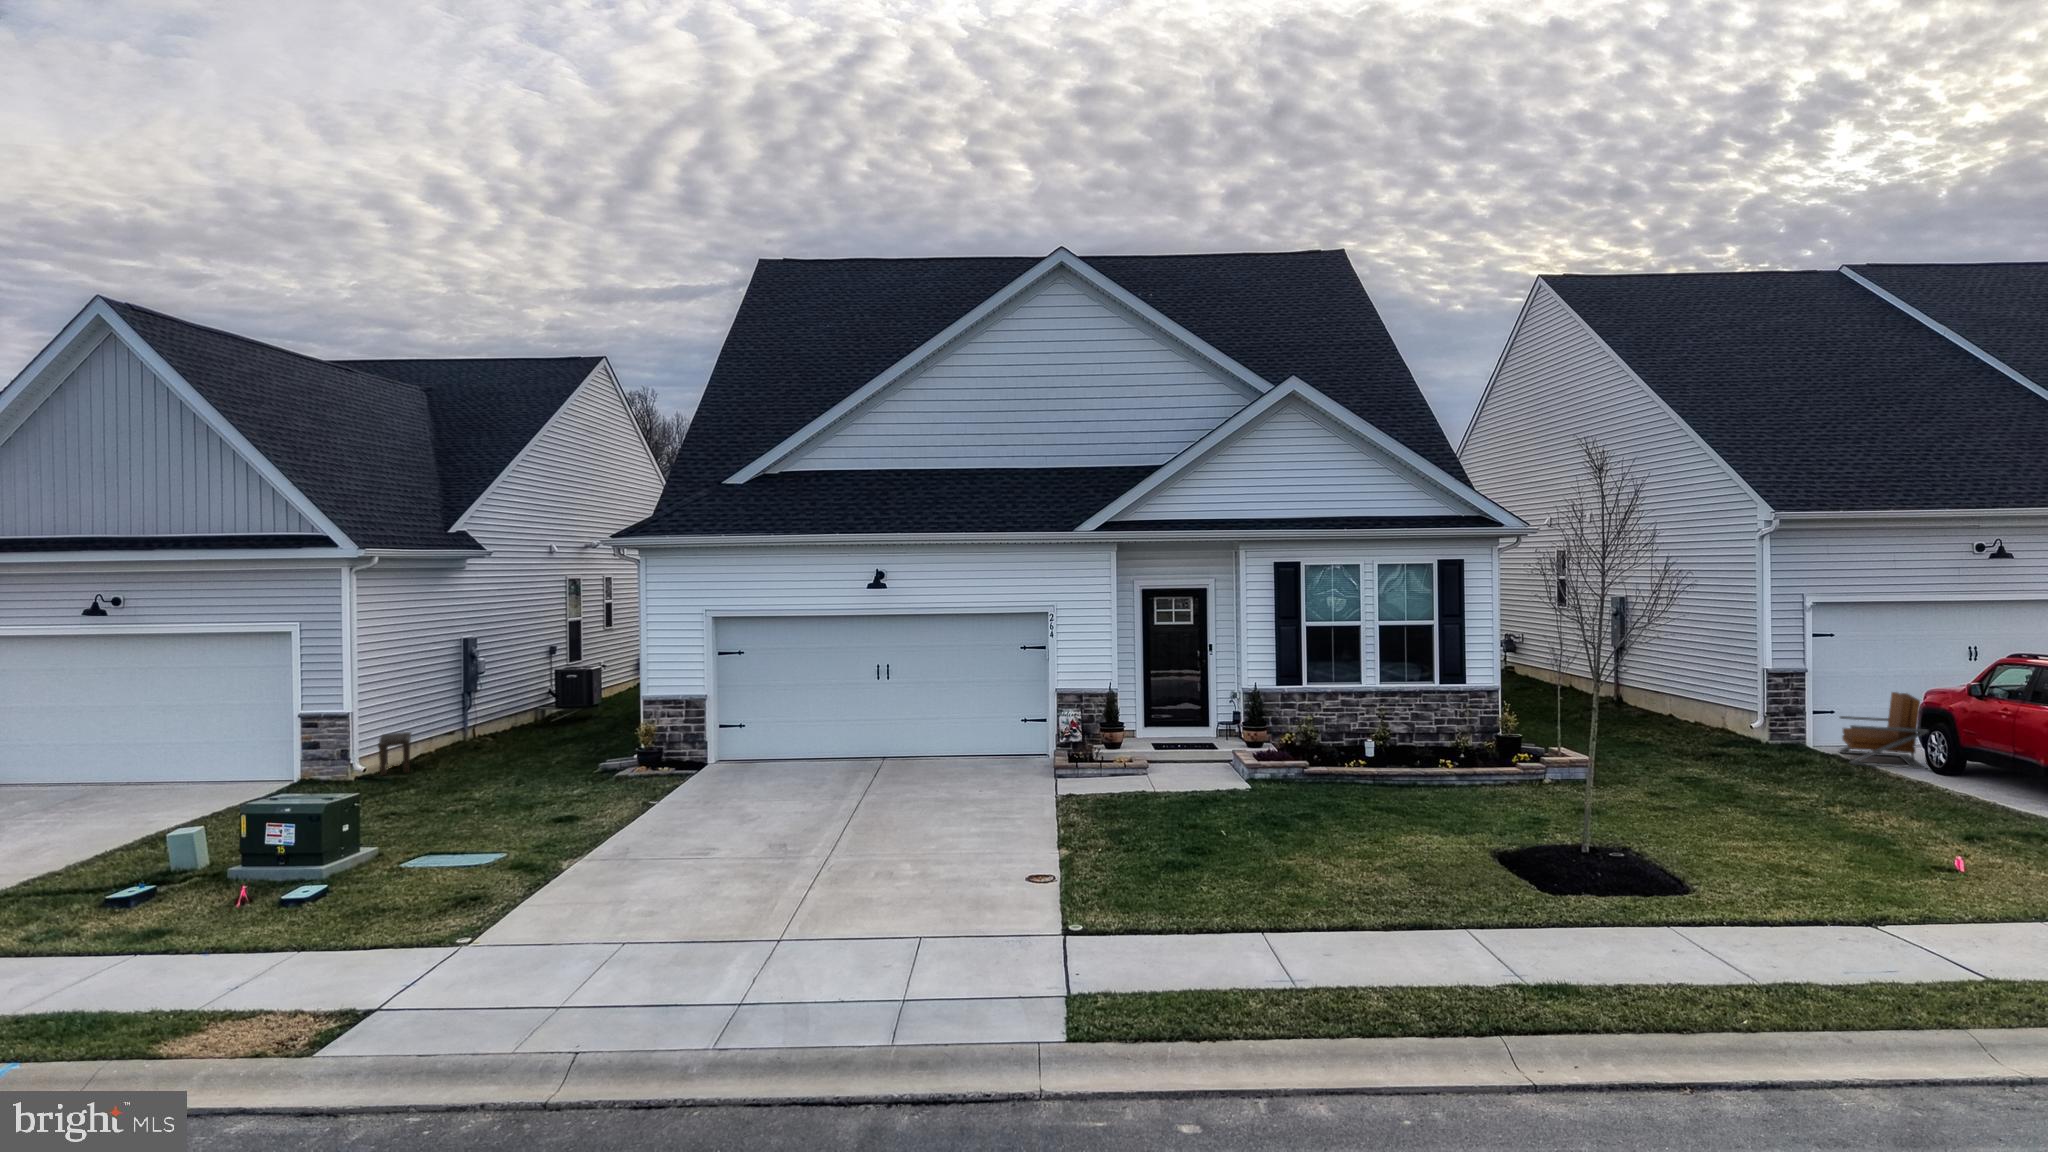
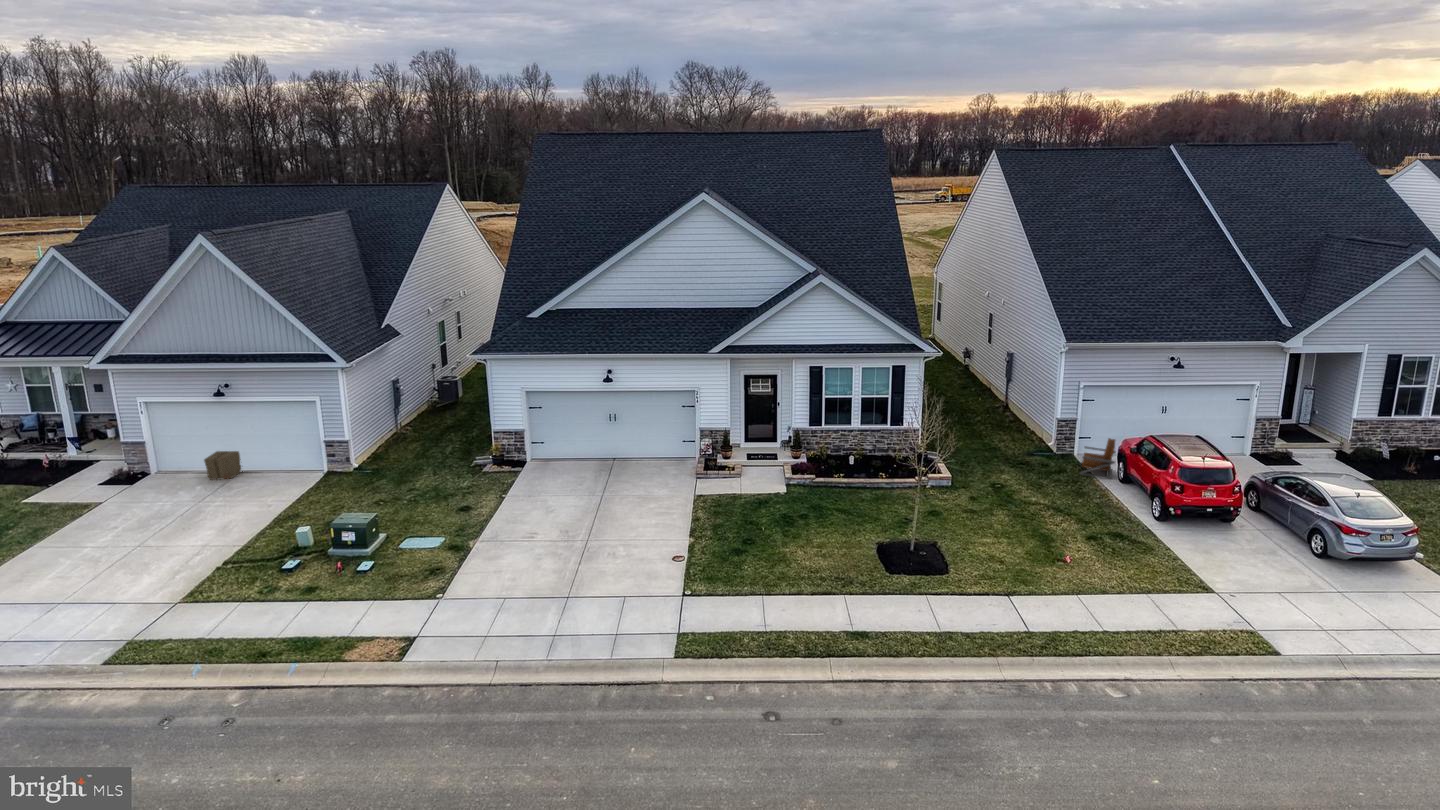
bench: present [378,732,411,775] -> none [363,443,381,469]
cardboard box: none [45,737,128,791] -> present [204,451,241,480]

